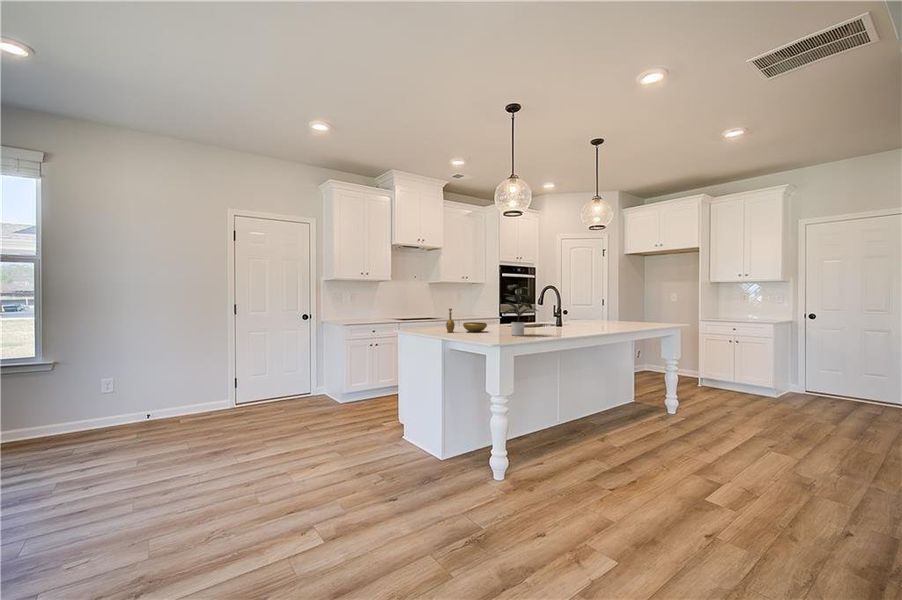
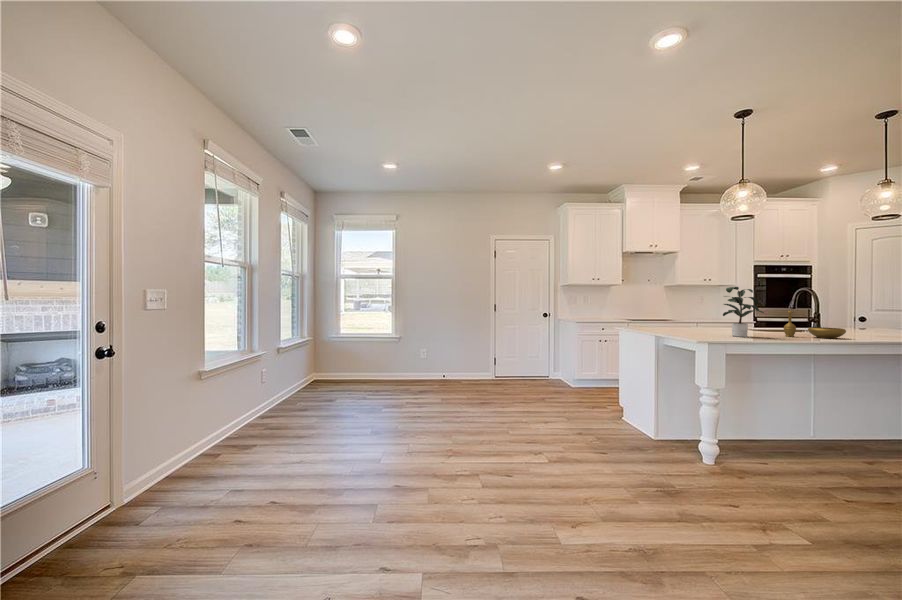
decorative bowl: present [446,308,487,332] -> present [784,311,846,339]

